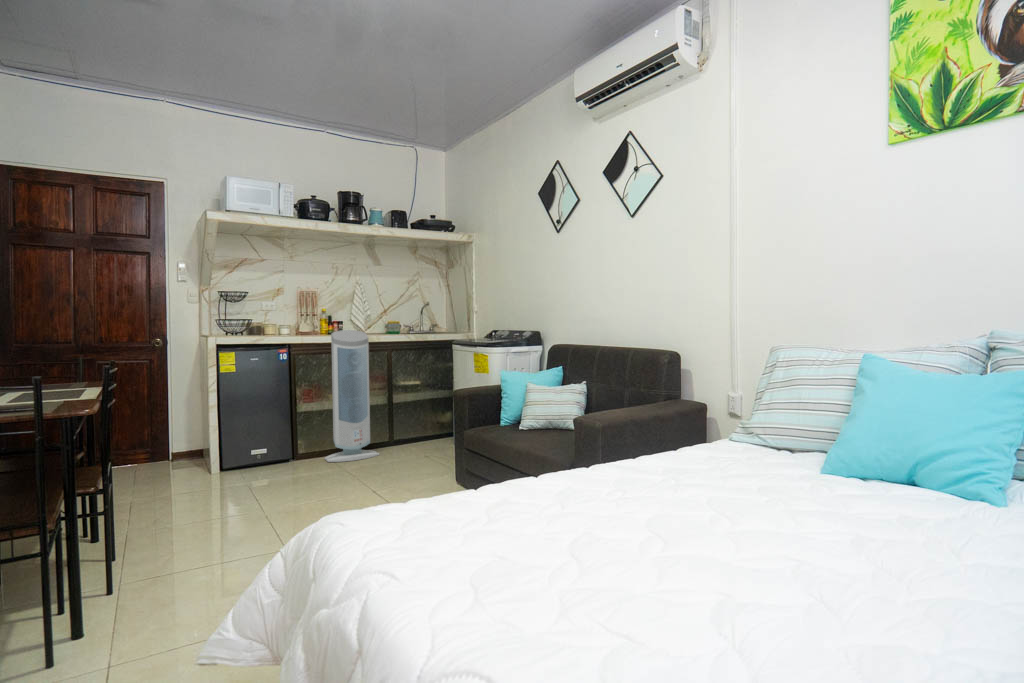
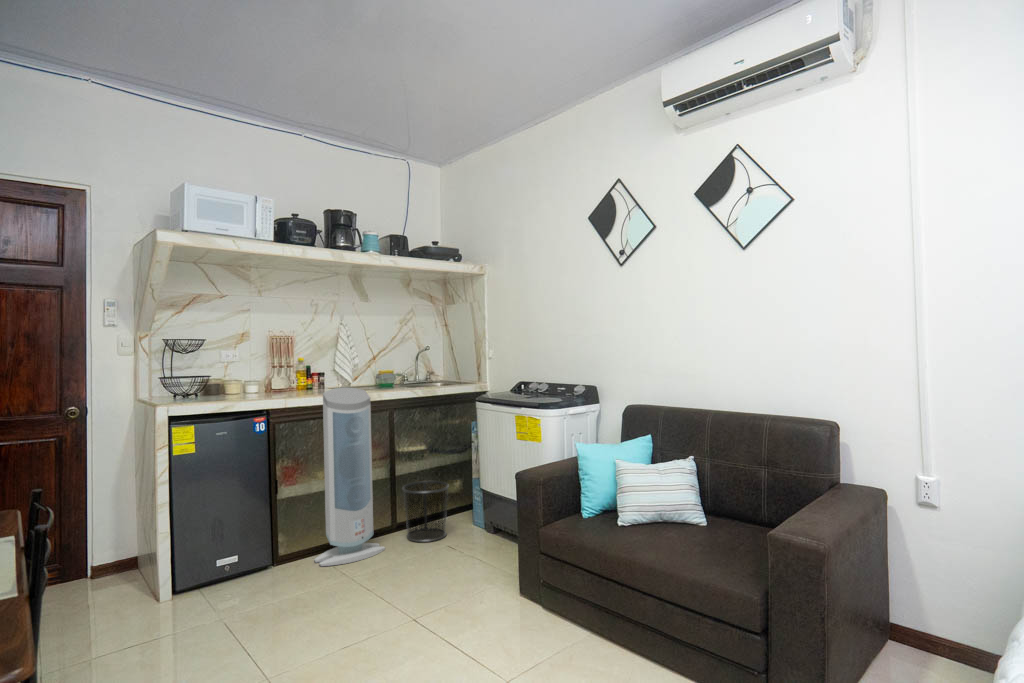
trash can: none [396,407,433,452] -> present [402,481,449,542]

